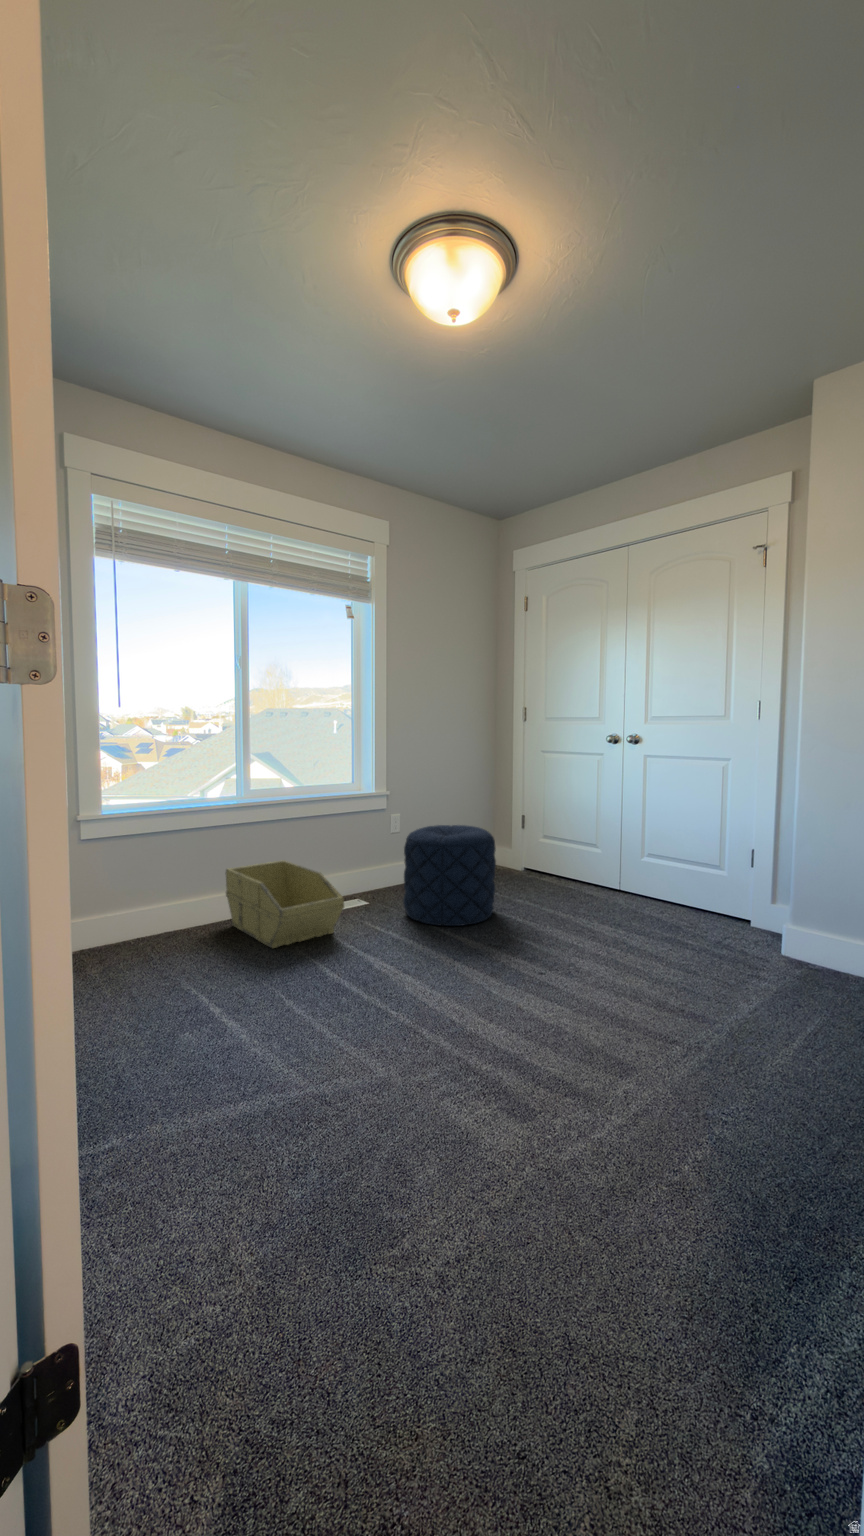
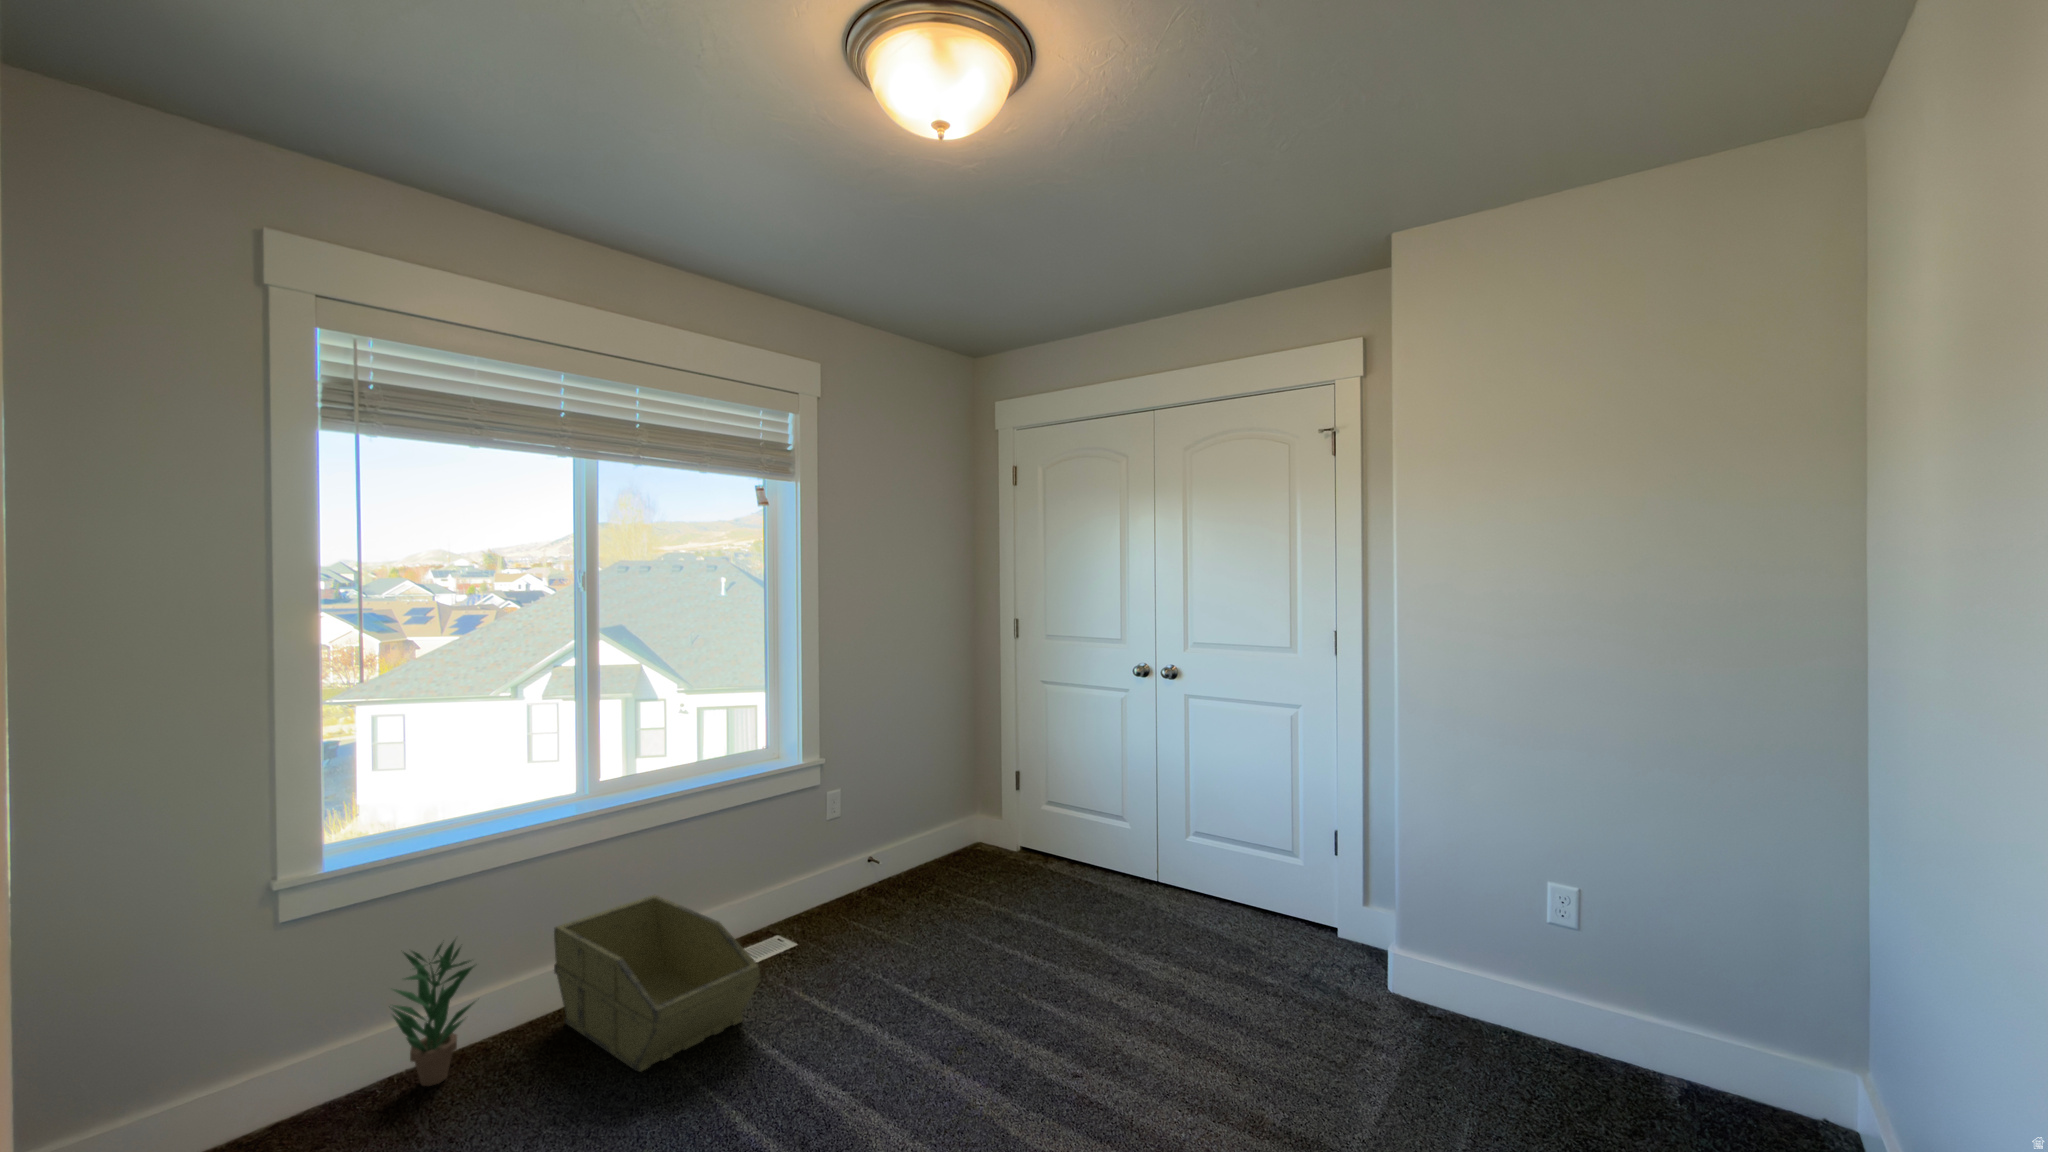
pouf: present [403,825,496,926] -> none [851,814,990,985]
potted plant: none [136,860,185,944] -> present [392,941,474,1086]

